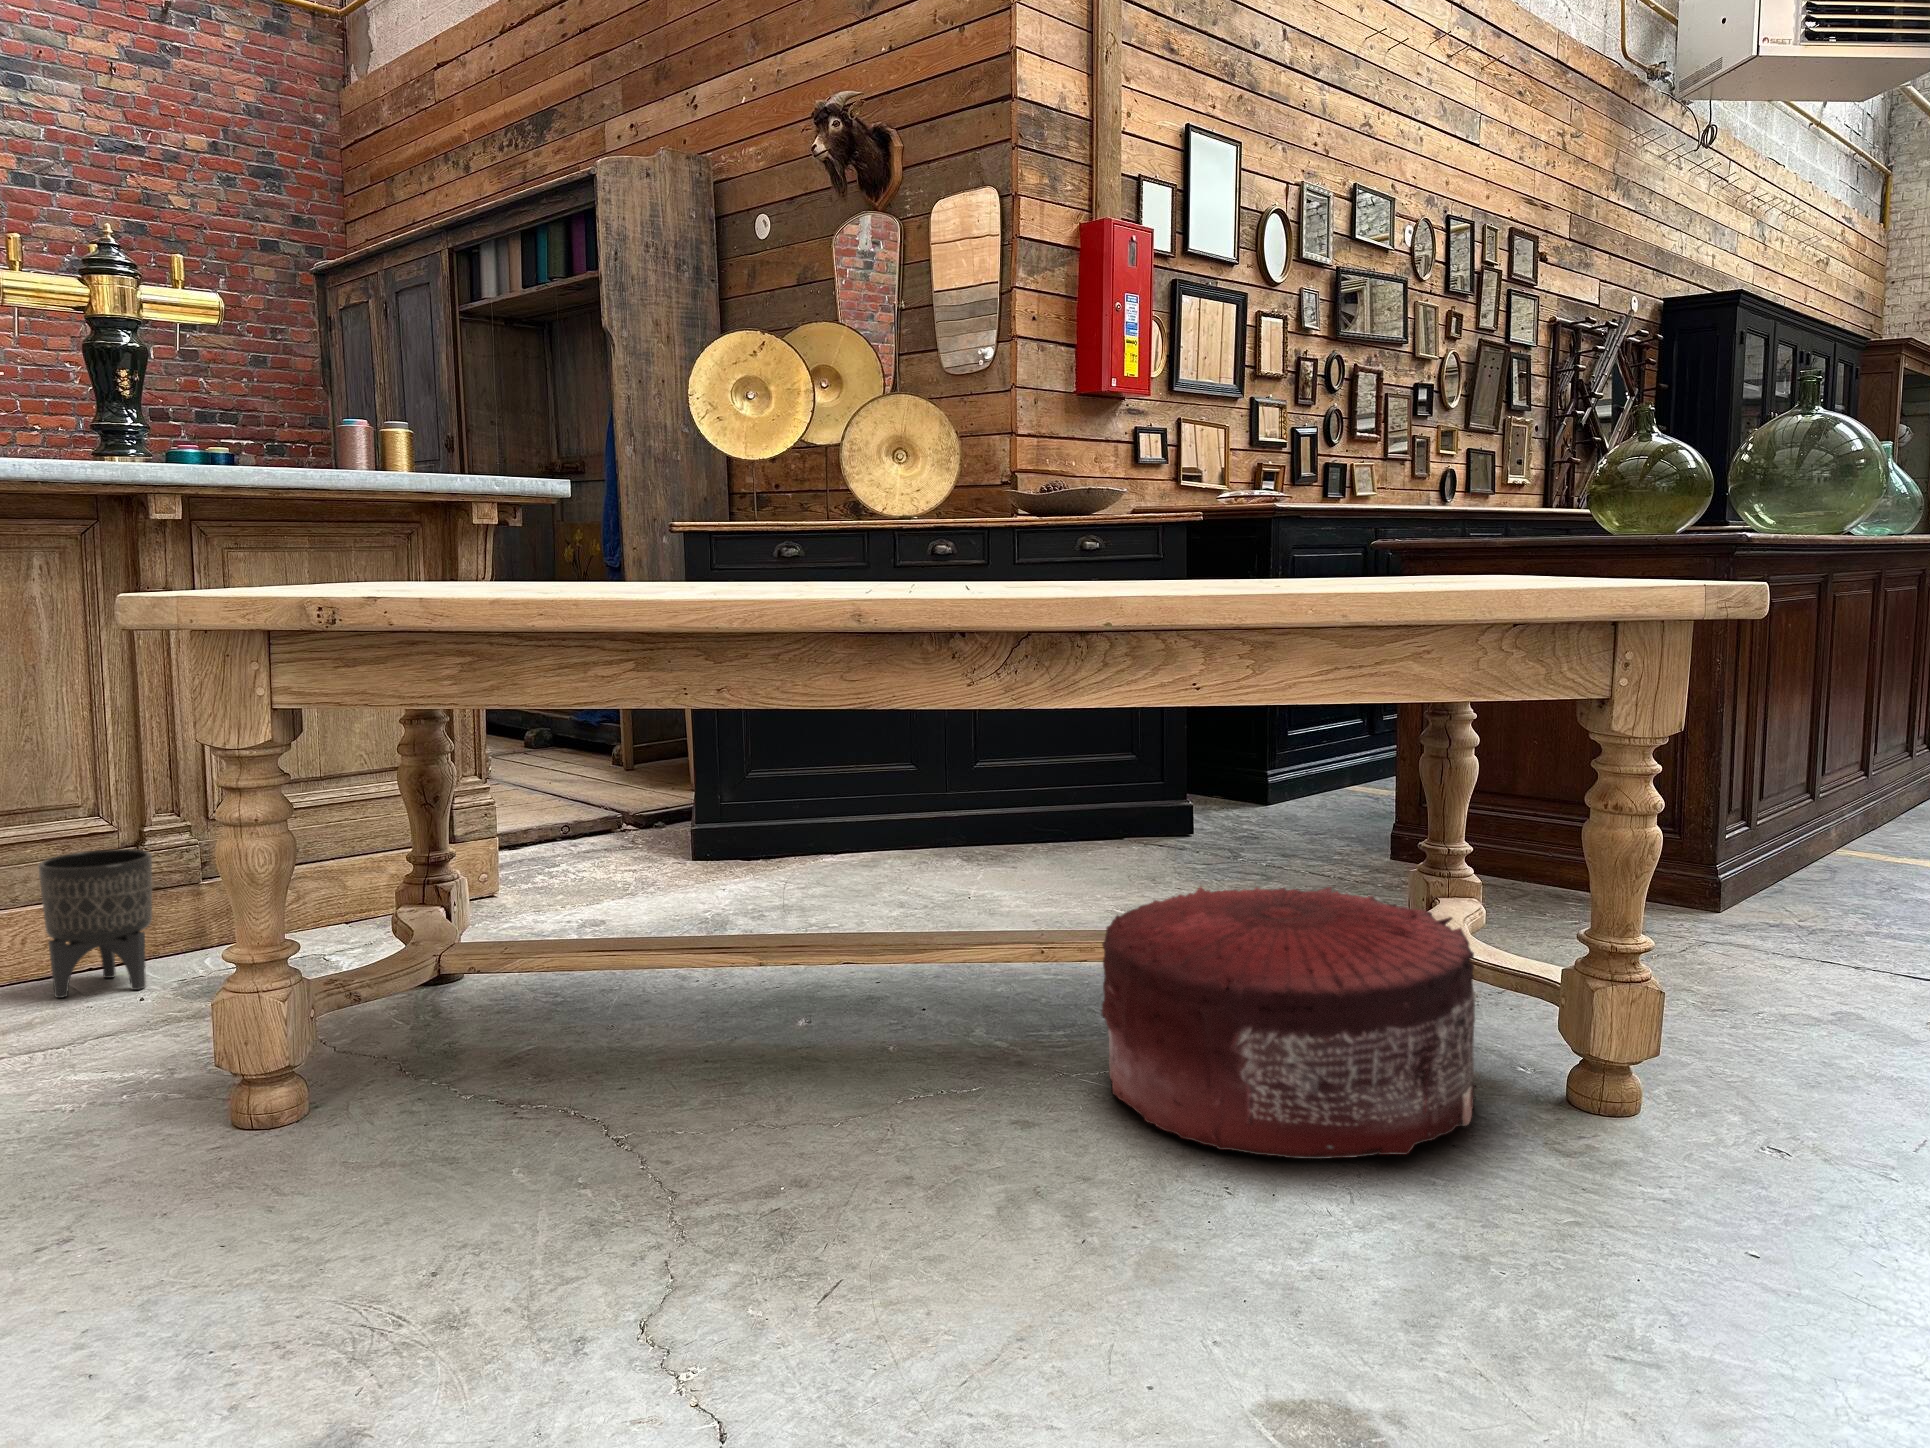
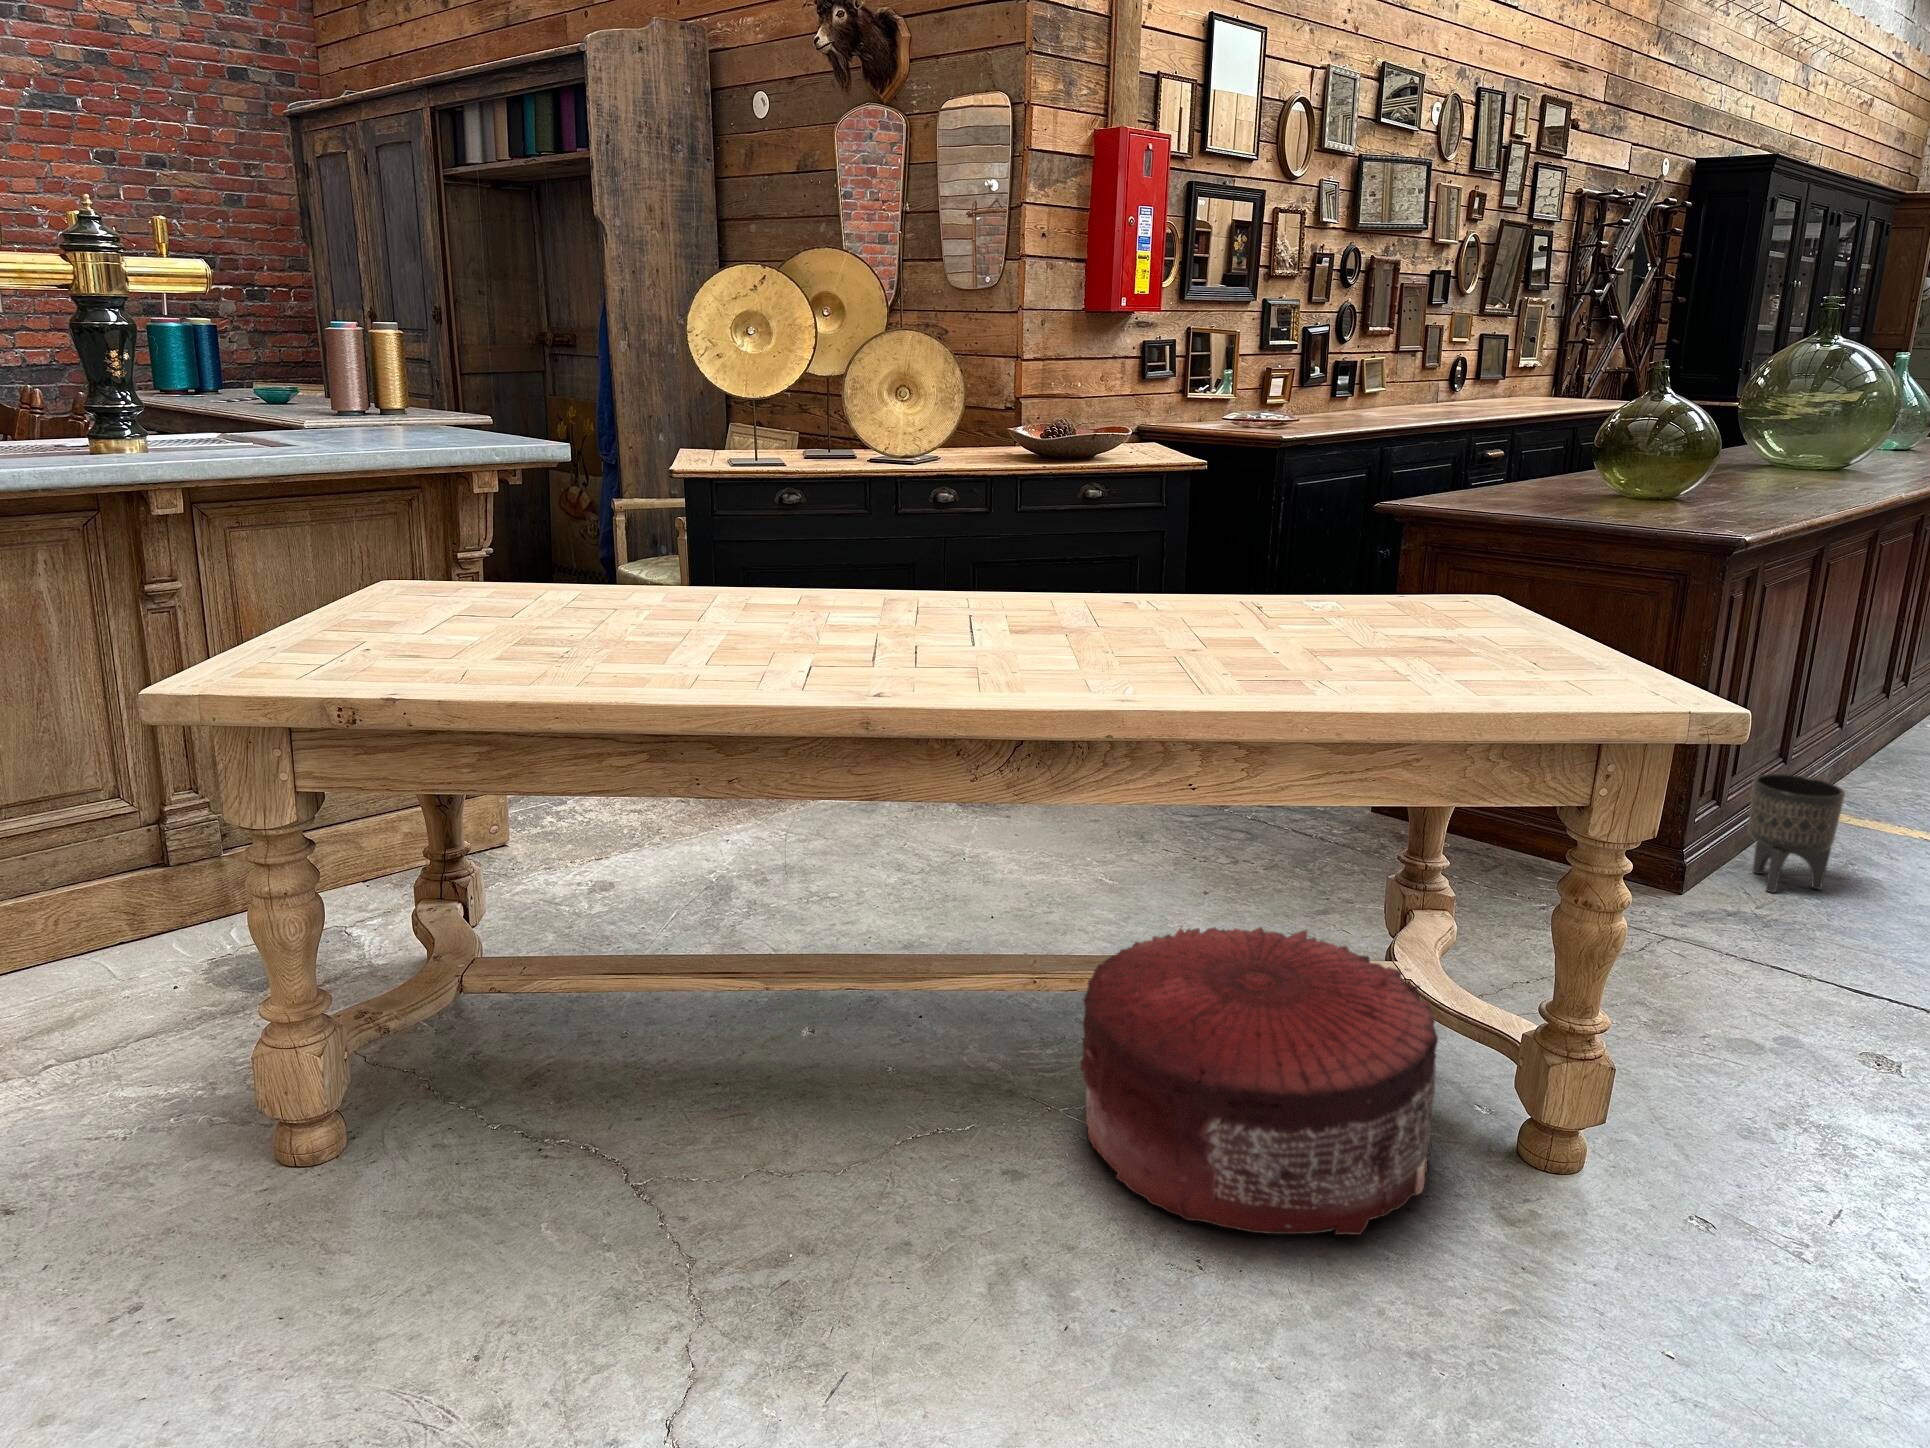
planter: present [38,849,152,998] -> present [1748,774,1845,893]

